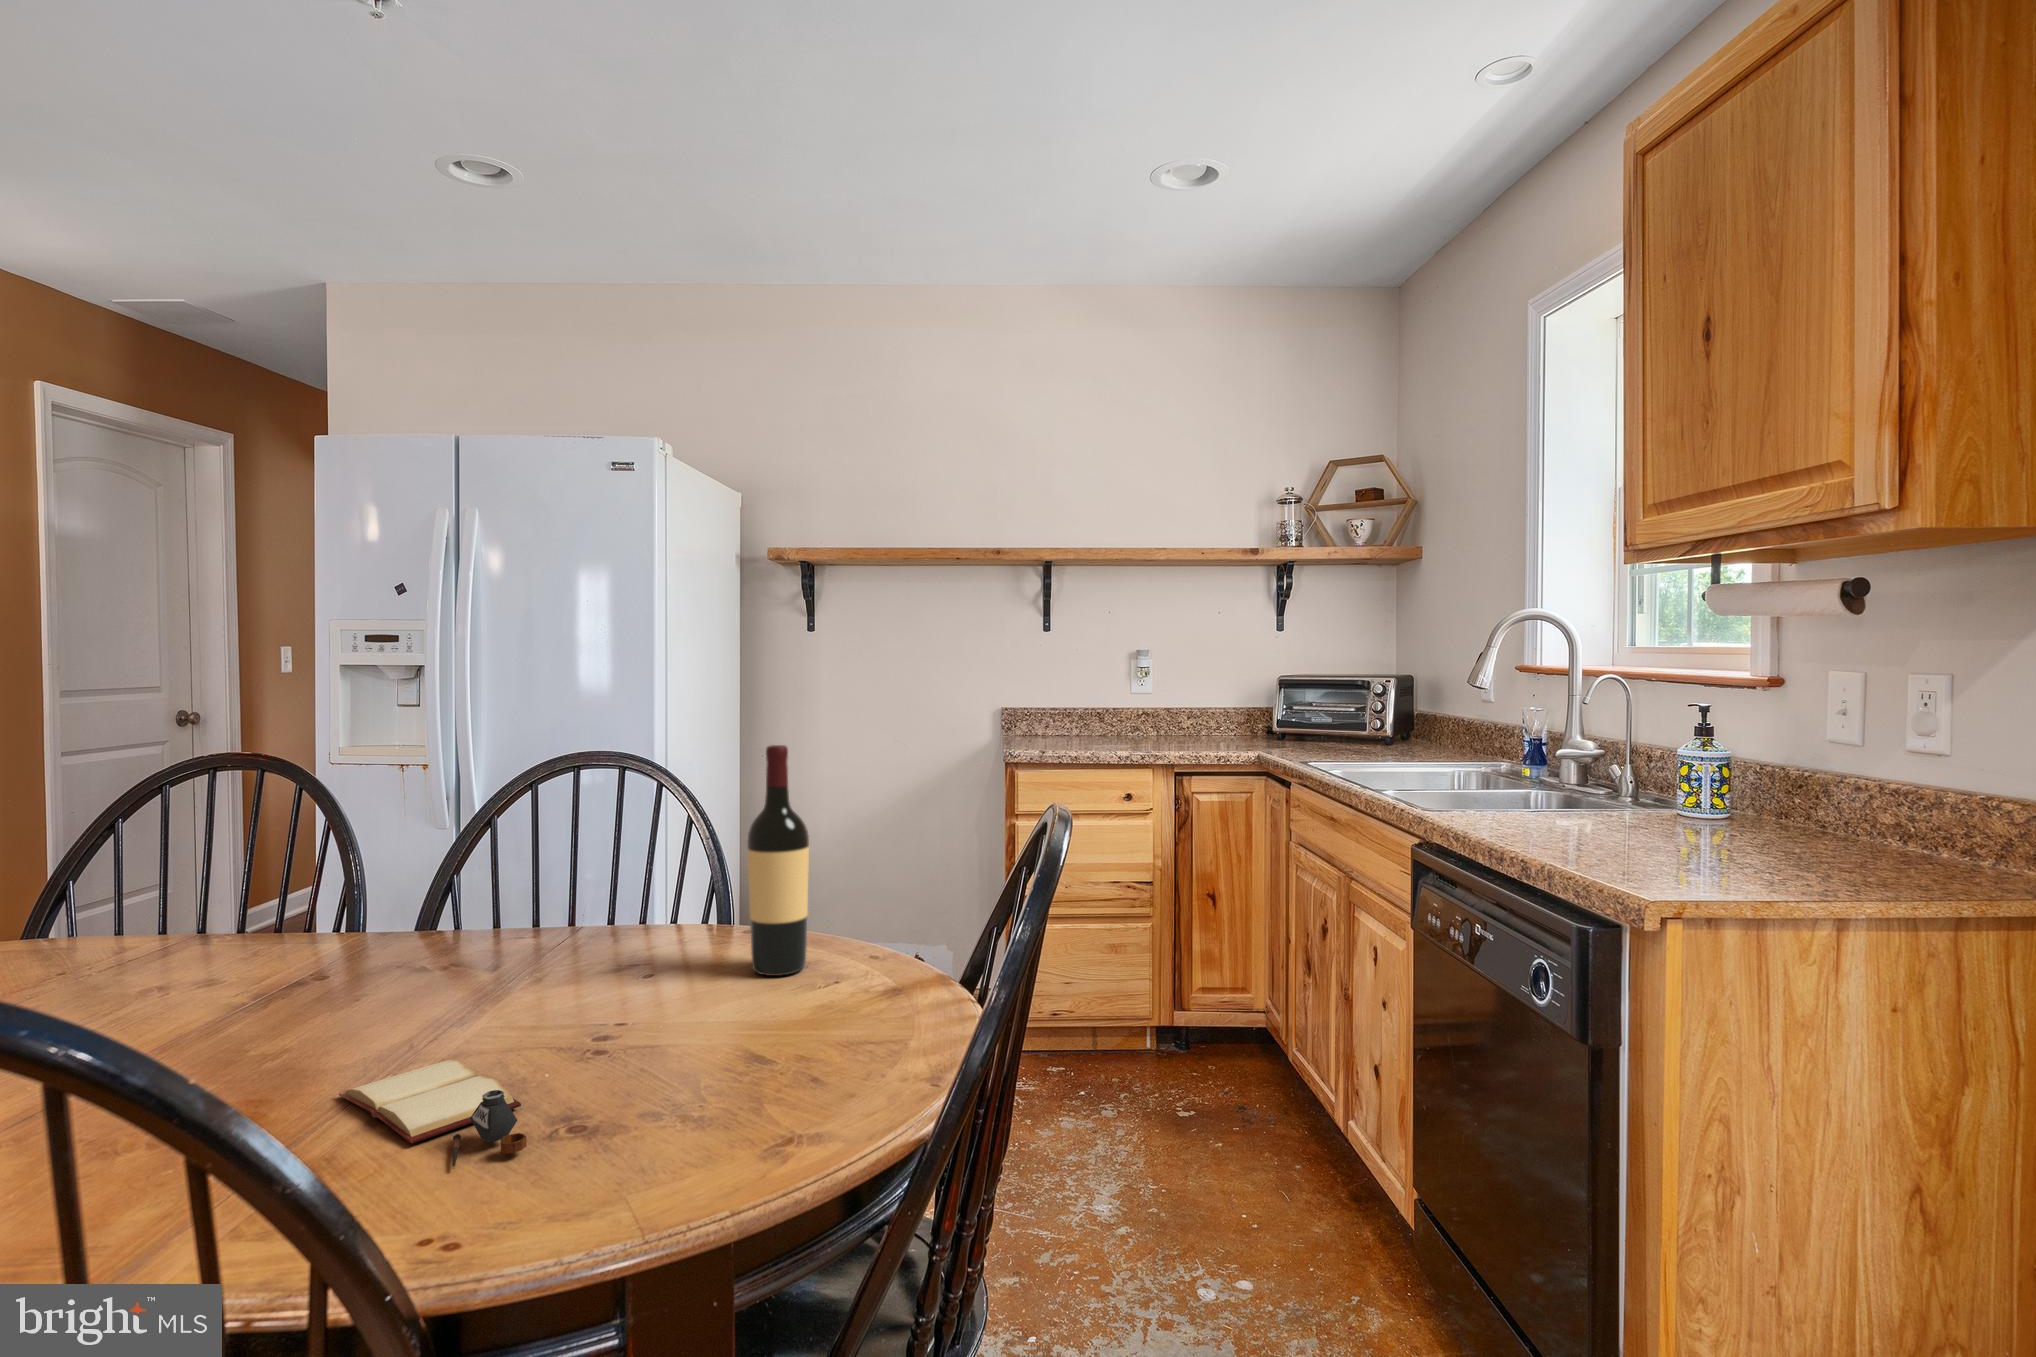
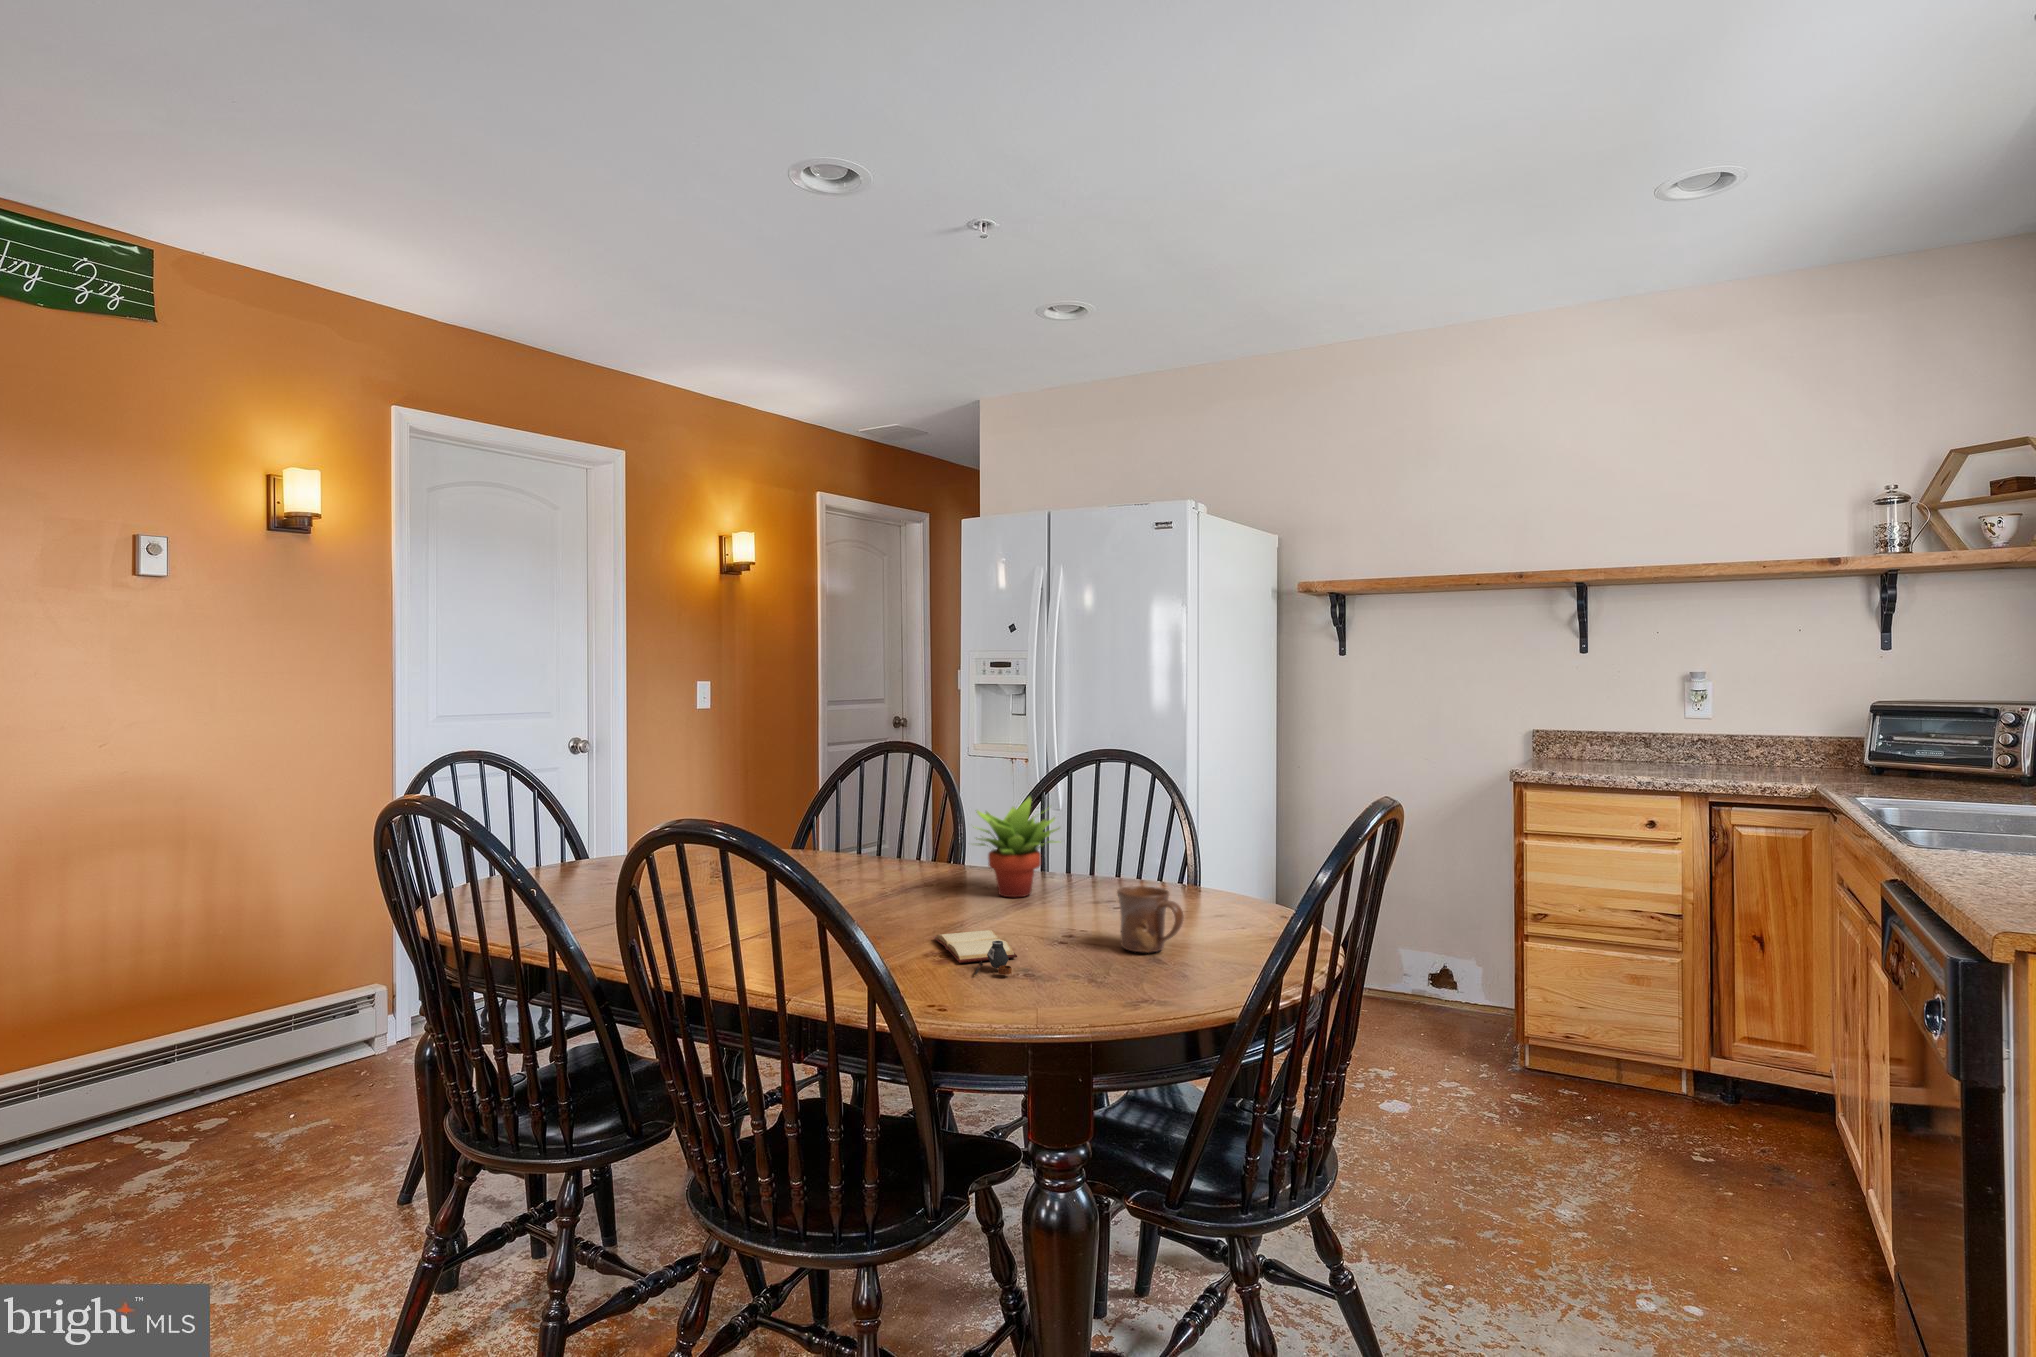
wine bottle: present [747,745,809,976] -> none [1185,753,1229,919]
succulent plant: none [383,822,550,984] -> present [973,796,1061,897]
mug: none [680,948,789,1053] -> present [1117,886,1184,952]

